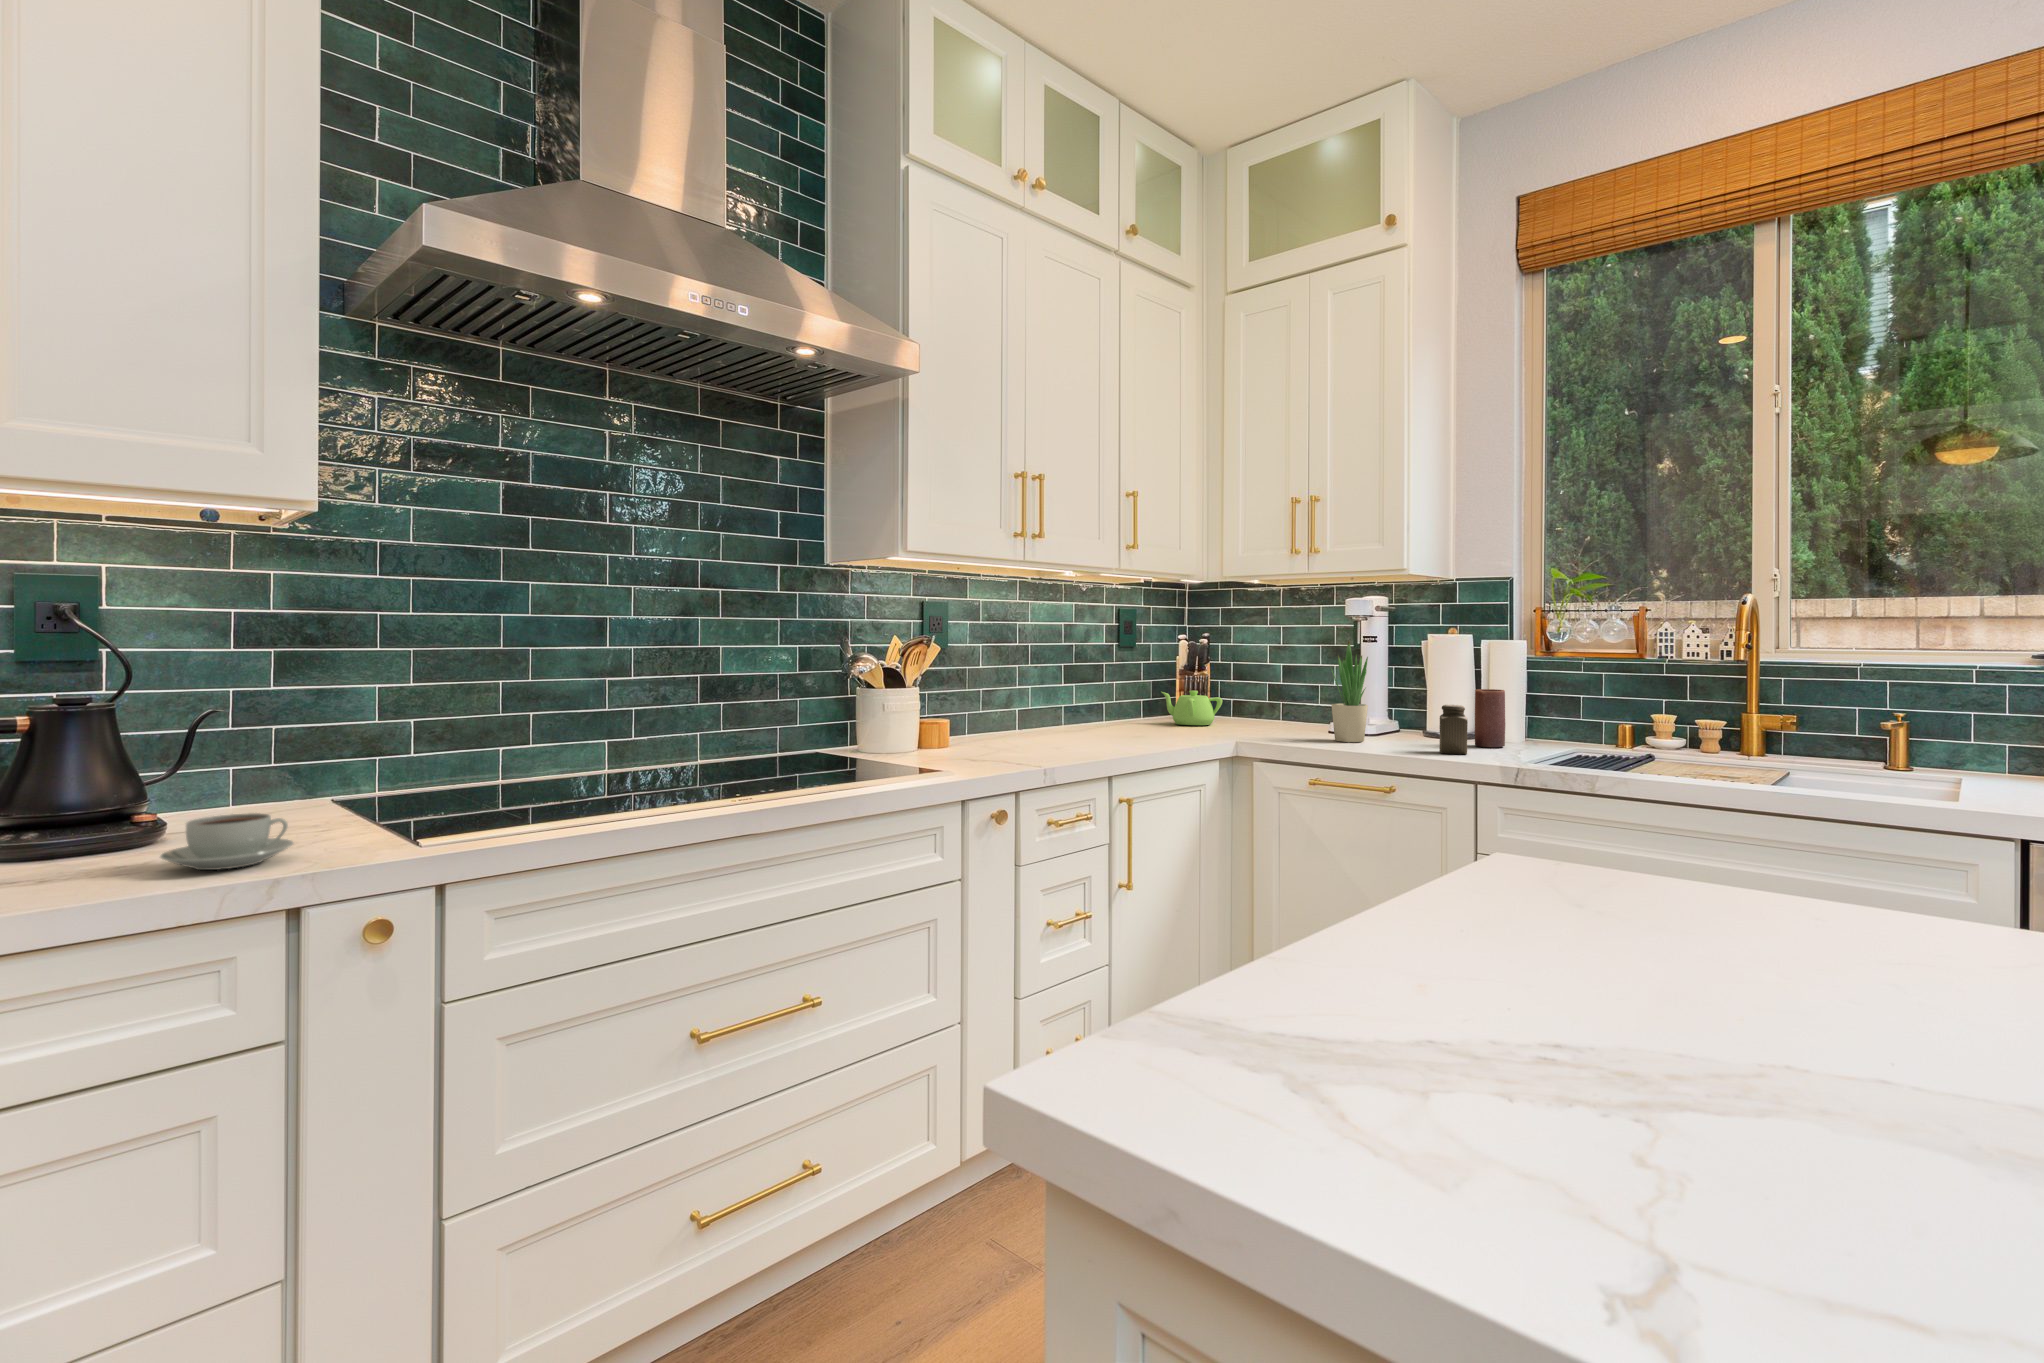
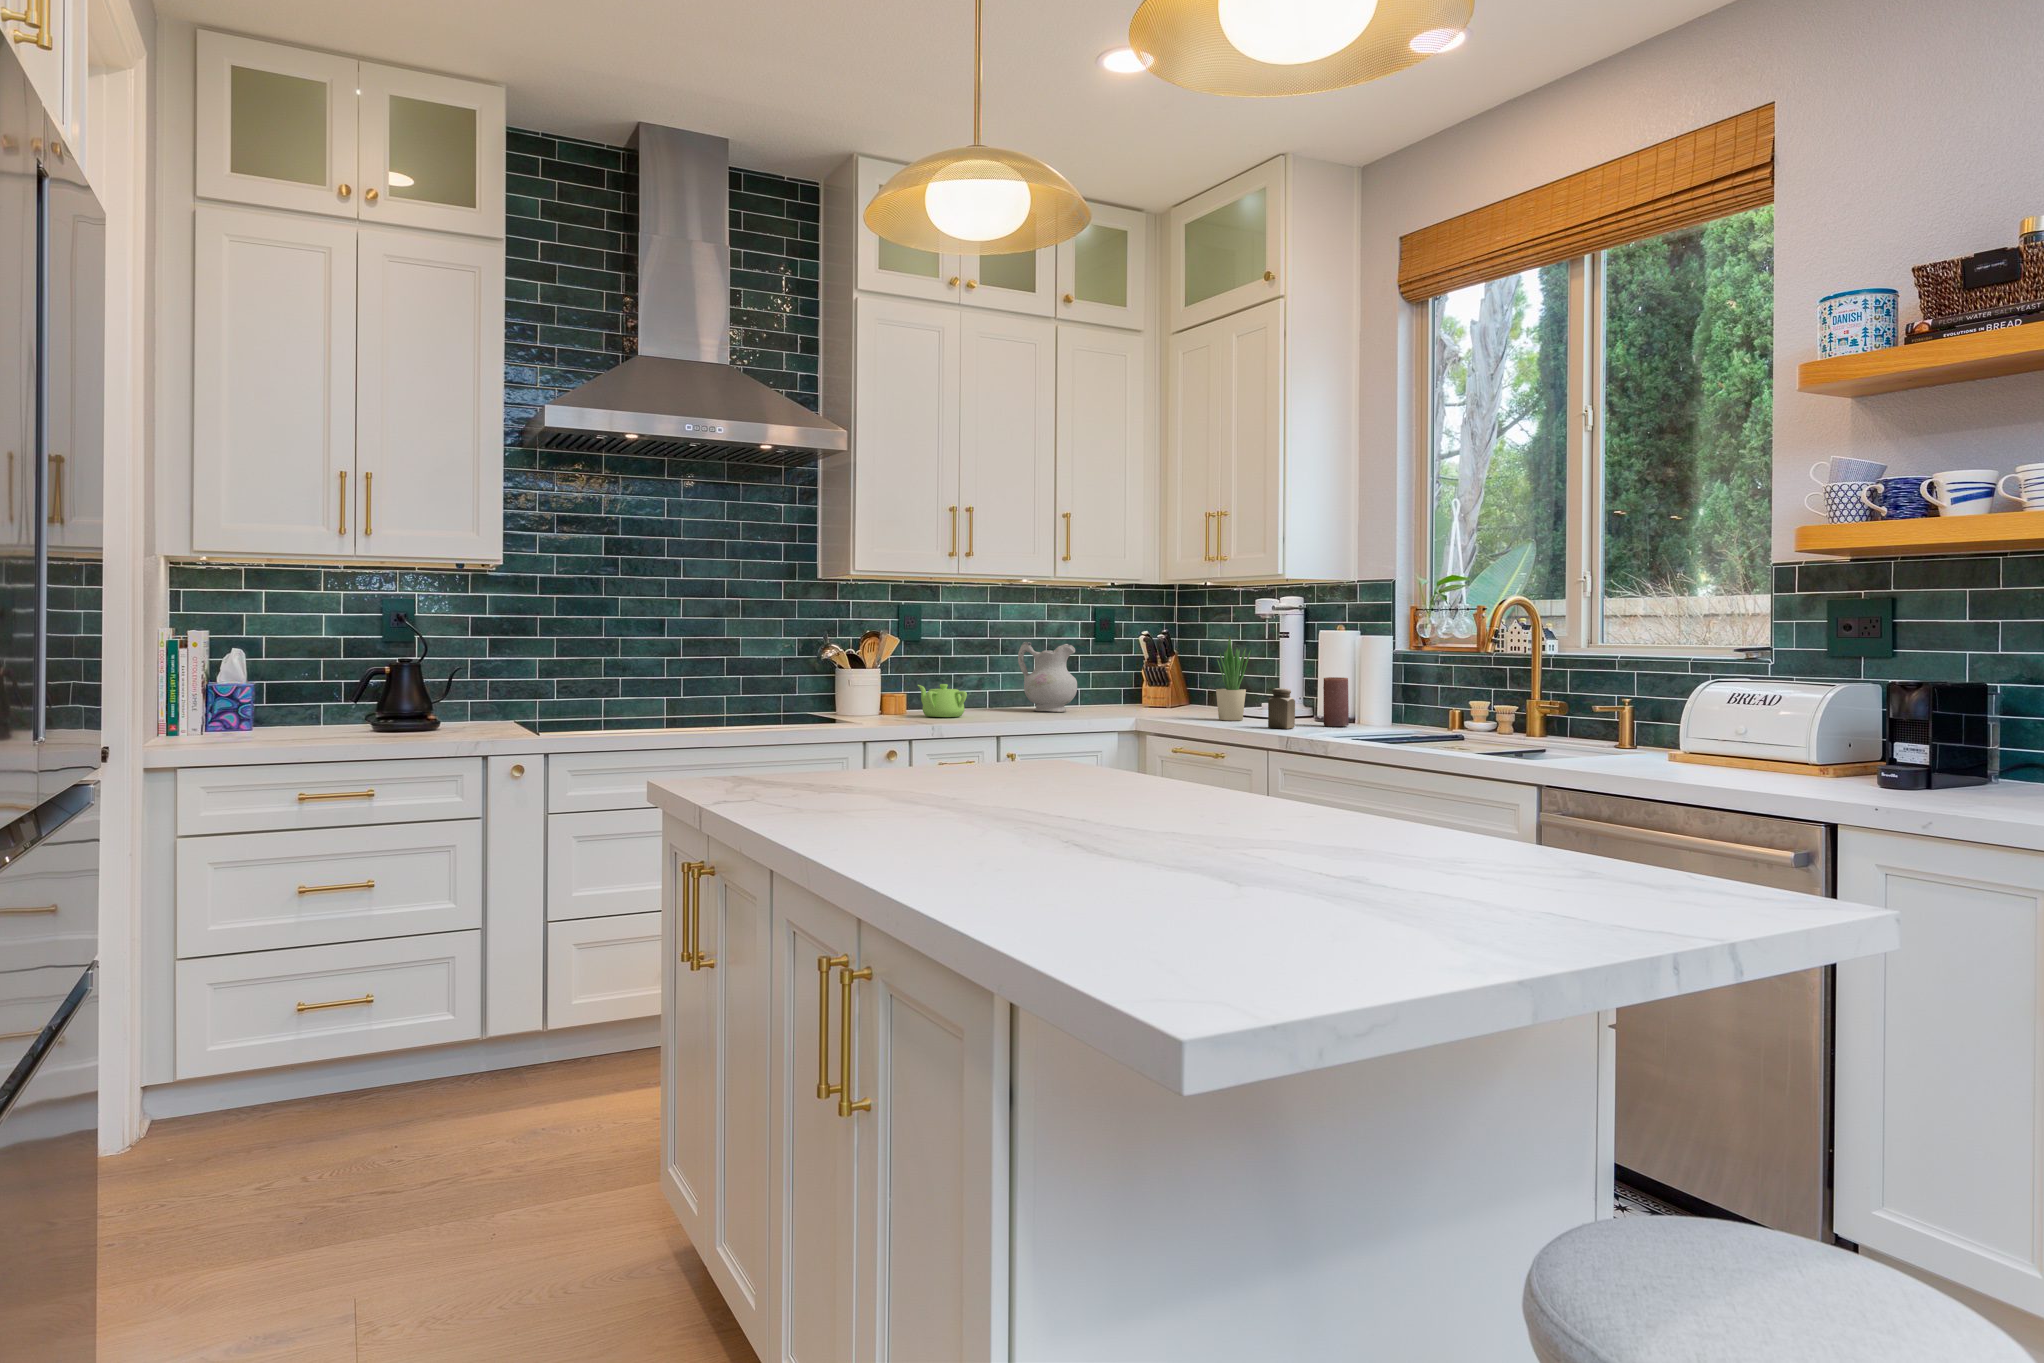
ceramic pitcher: none [1065,649,1140,736] -> present [1018,642,1077,712]
teapot: present [1161,690,1223,725] -> present [917,684,967,717]
coffee cup: present [160,813,293,870] -> none [432,715,484,738]

